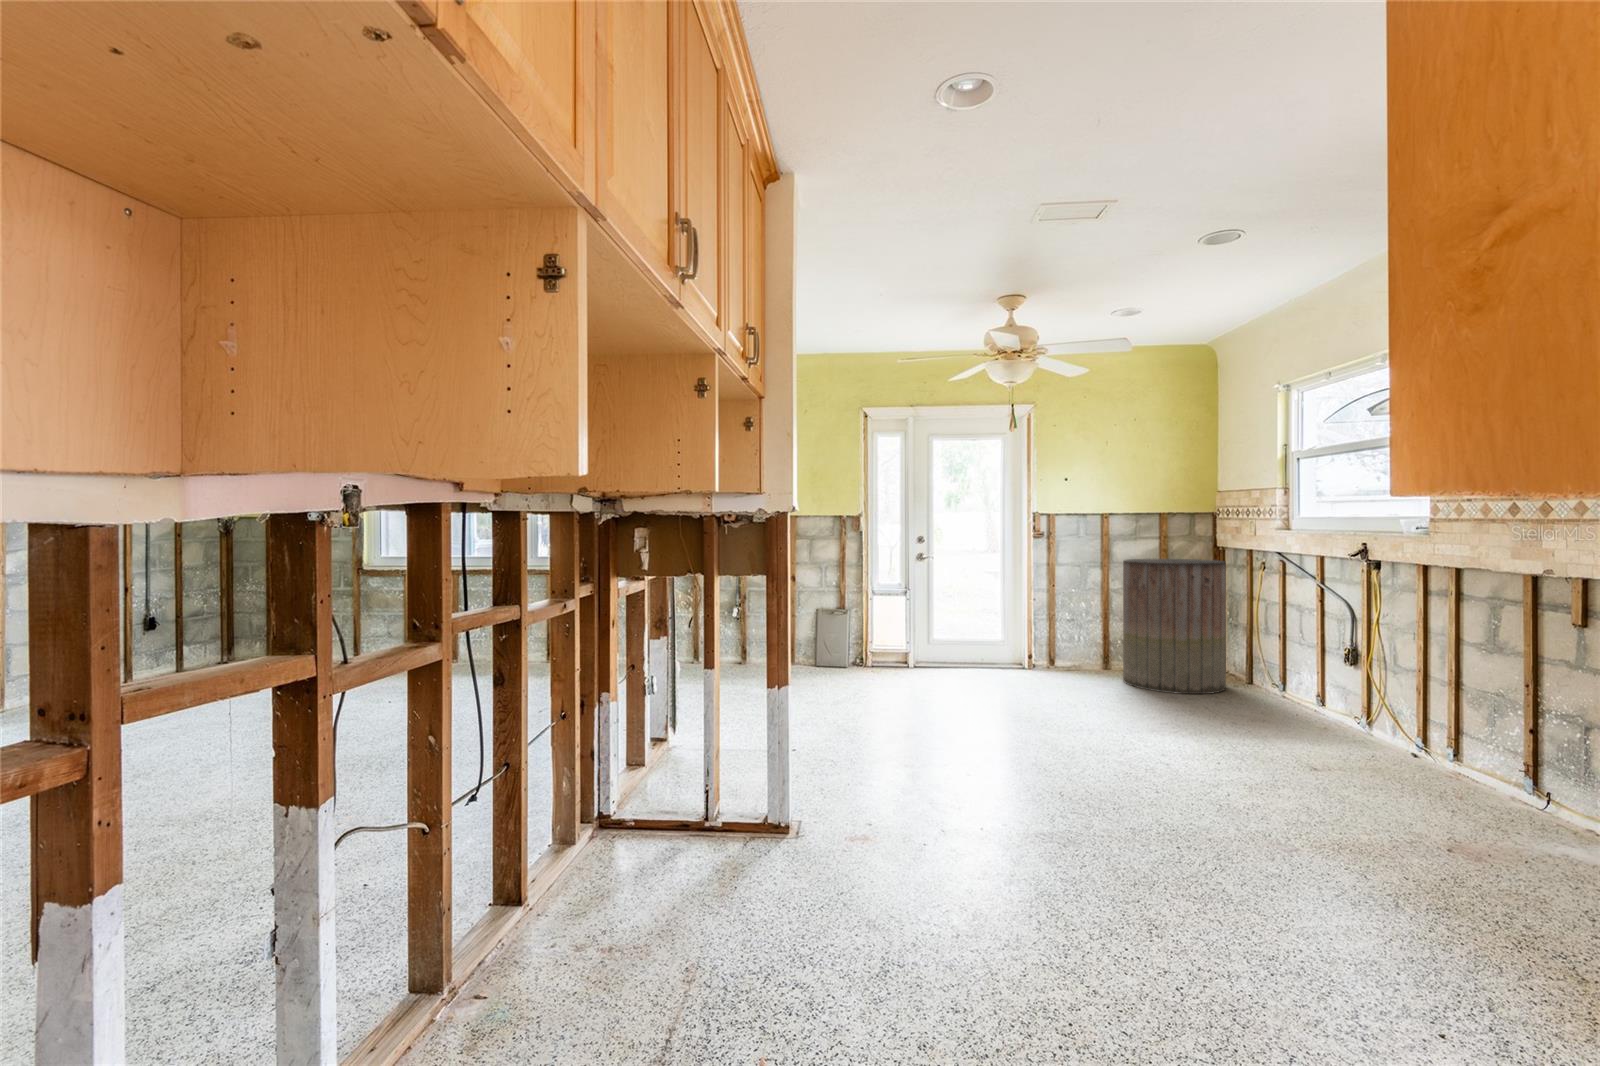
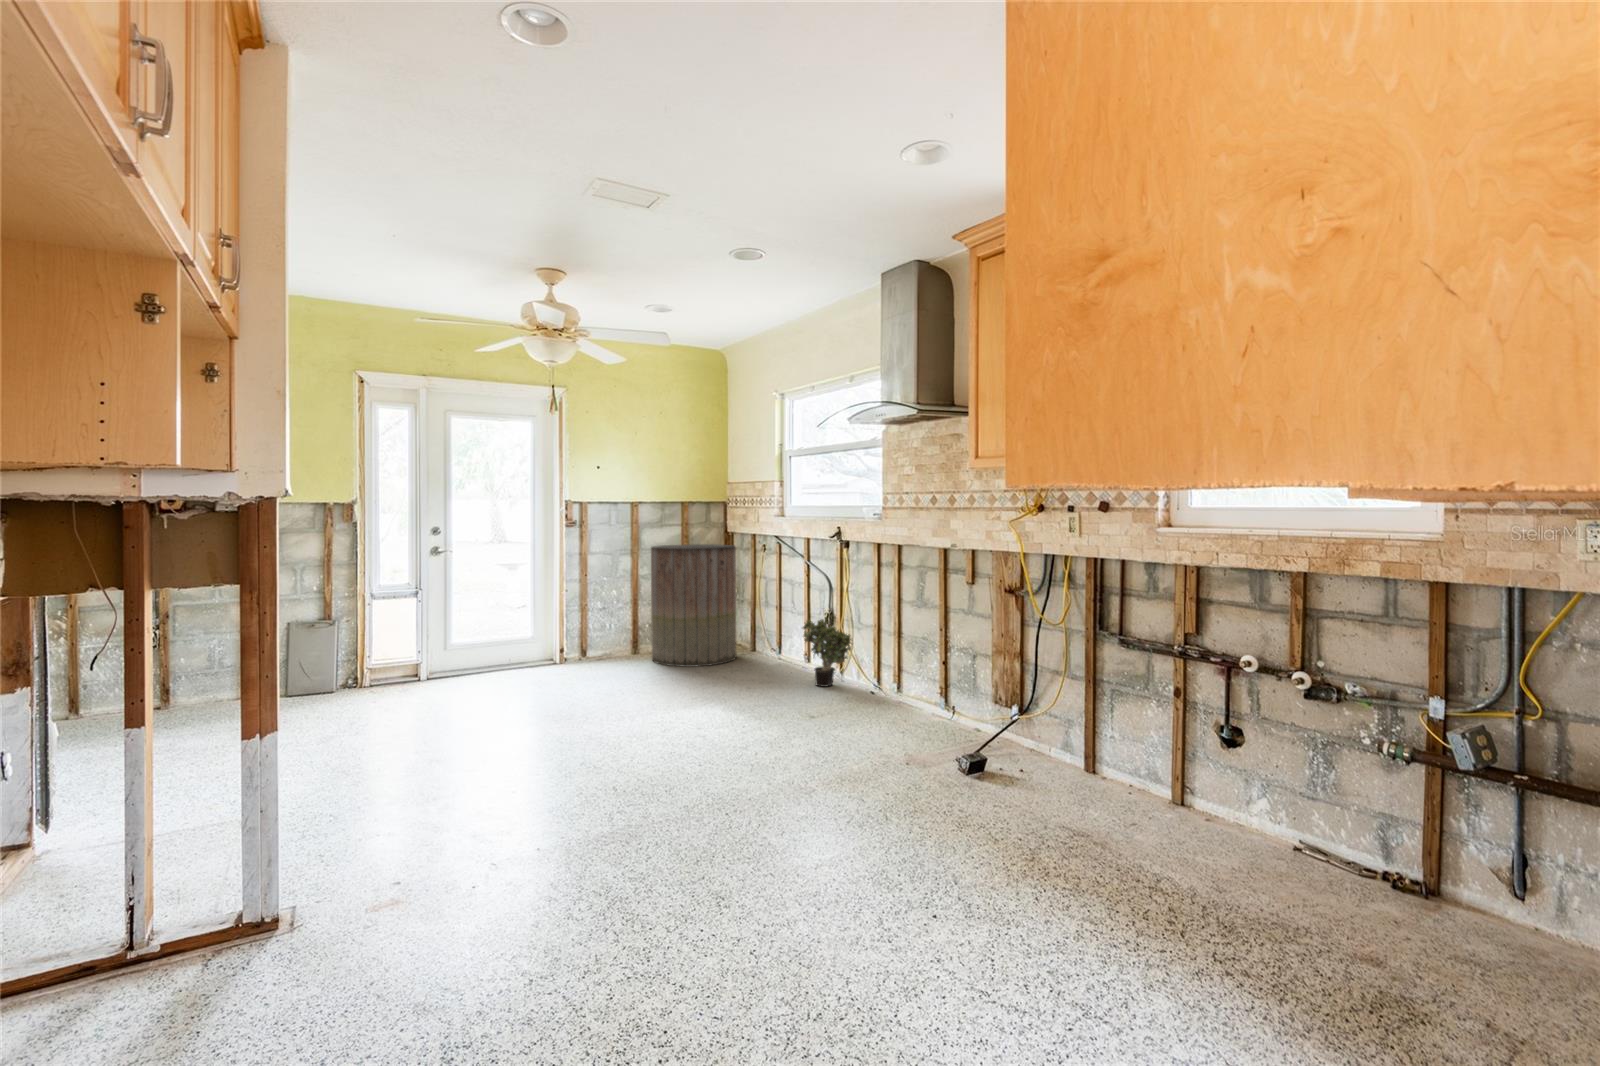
potted plant: none [1308,654,1386,738] -> present [803,619,852,687]

